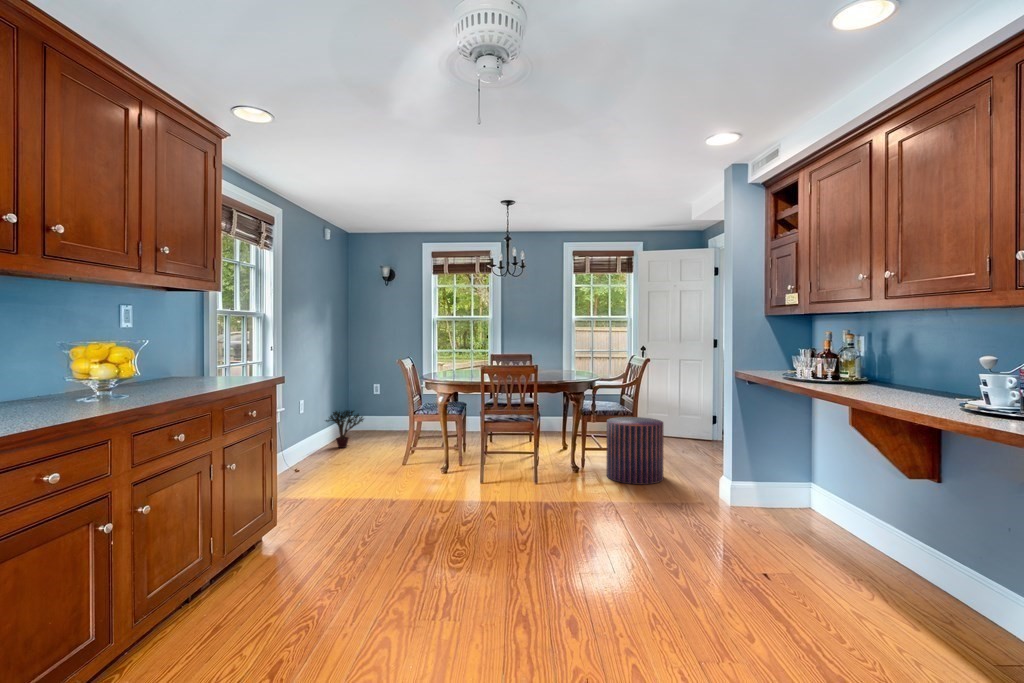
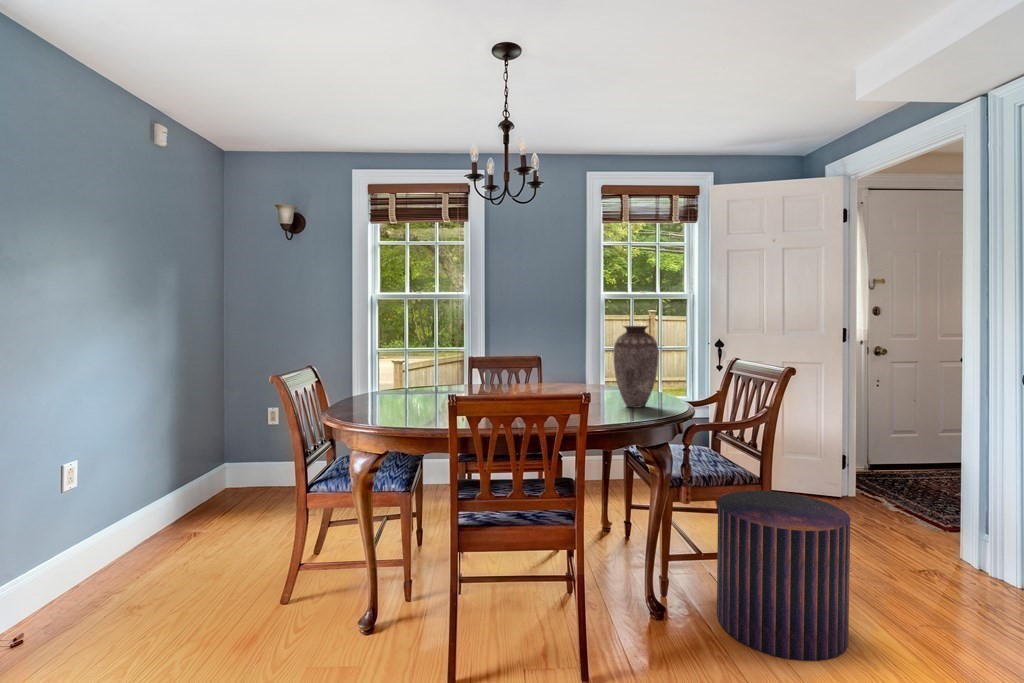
vase: none [562,336,583,376] -> present [614,326,658,408]
potted plant: present [326,410,364,448] -> none [155,458,241,533]

